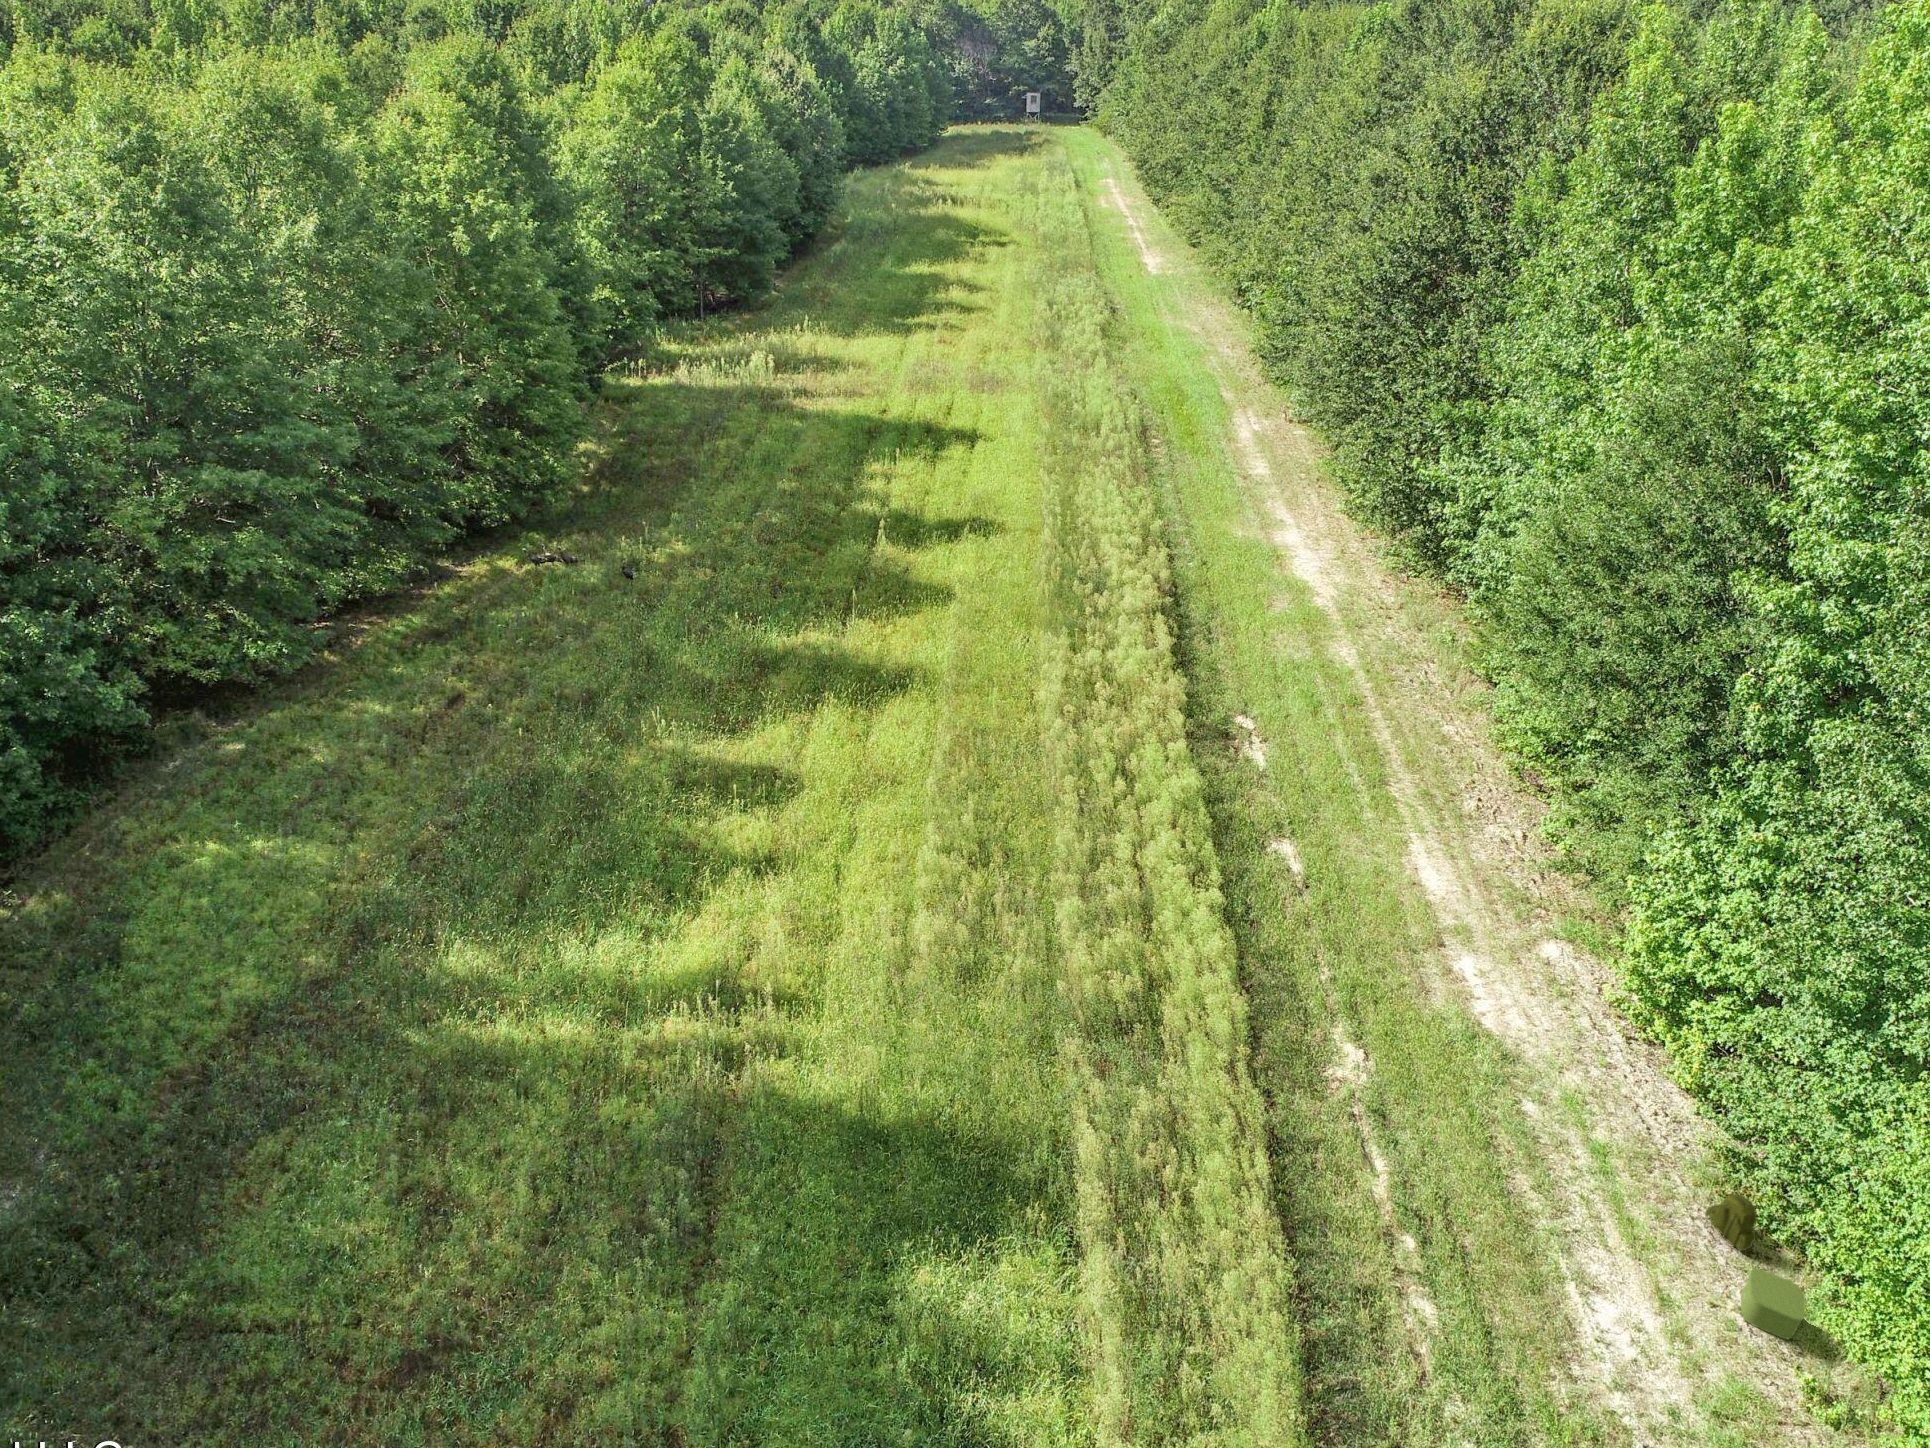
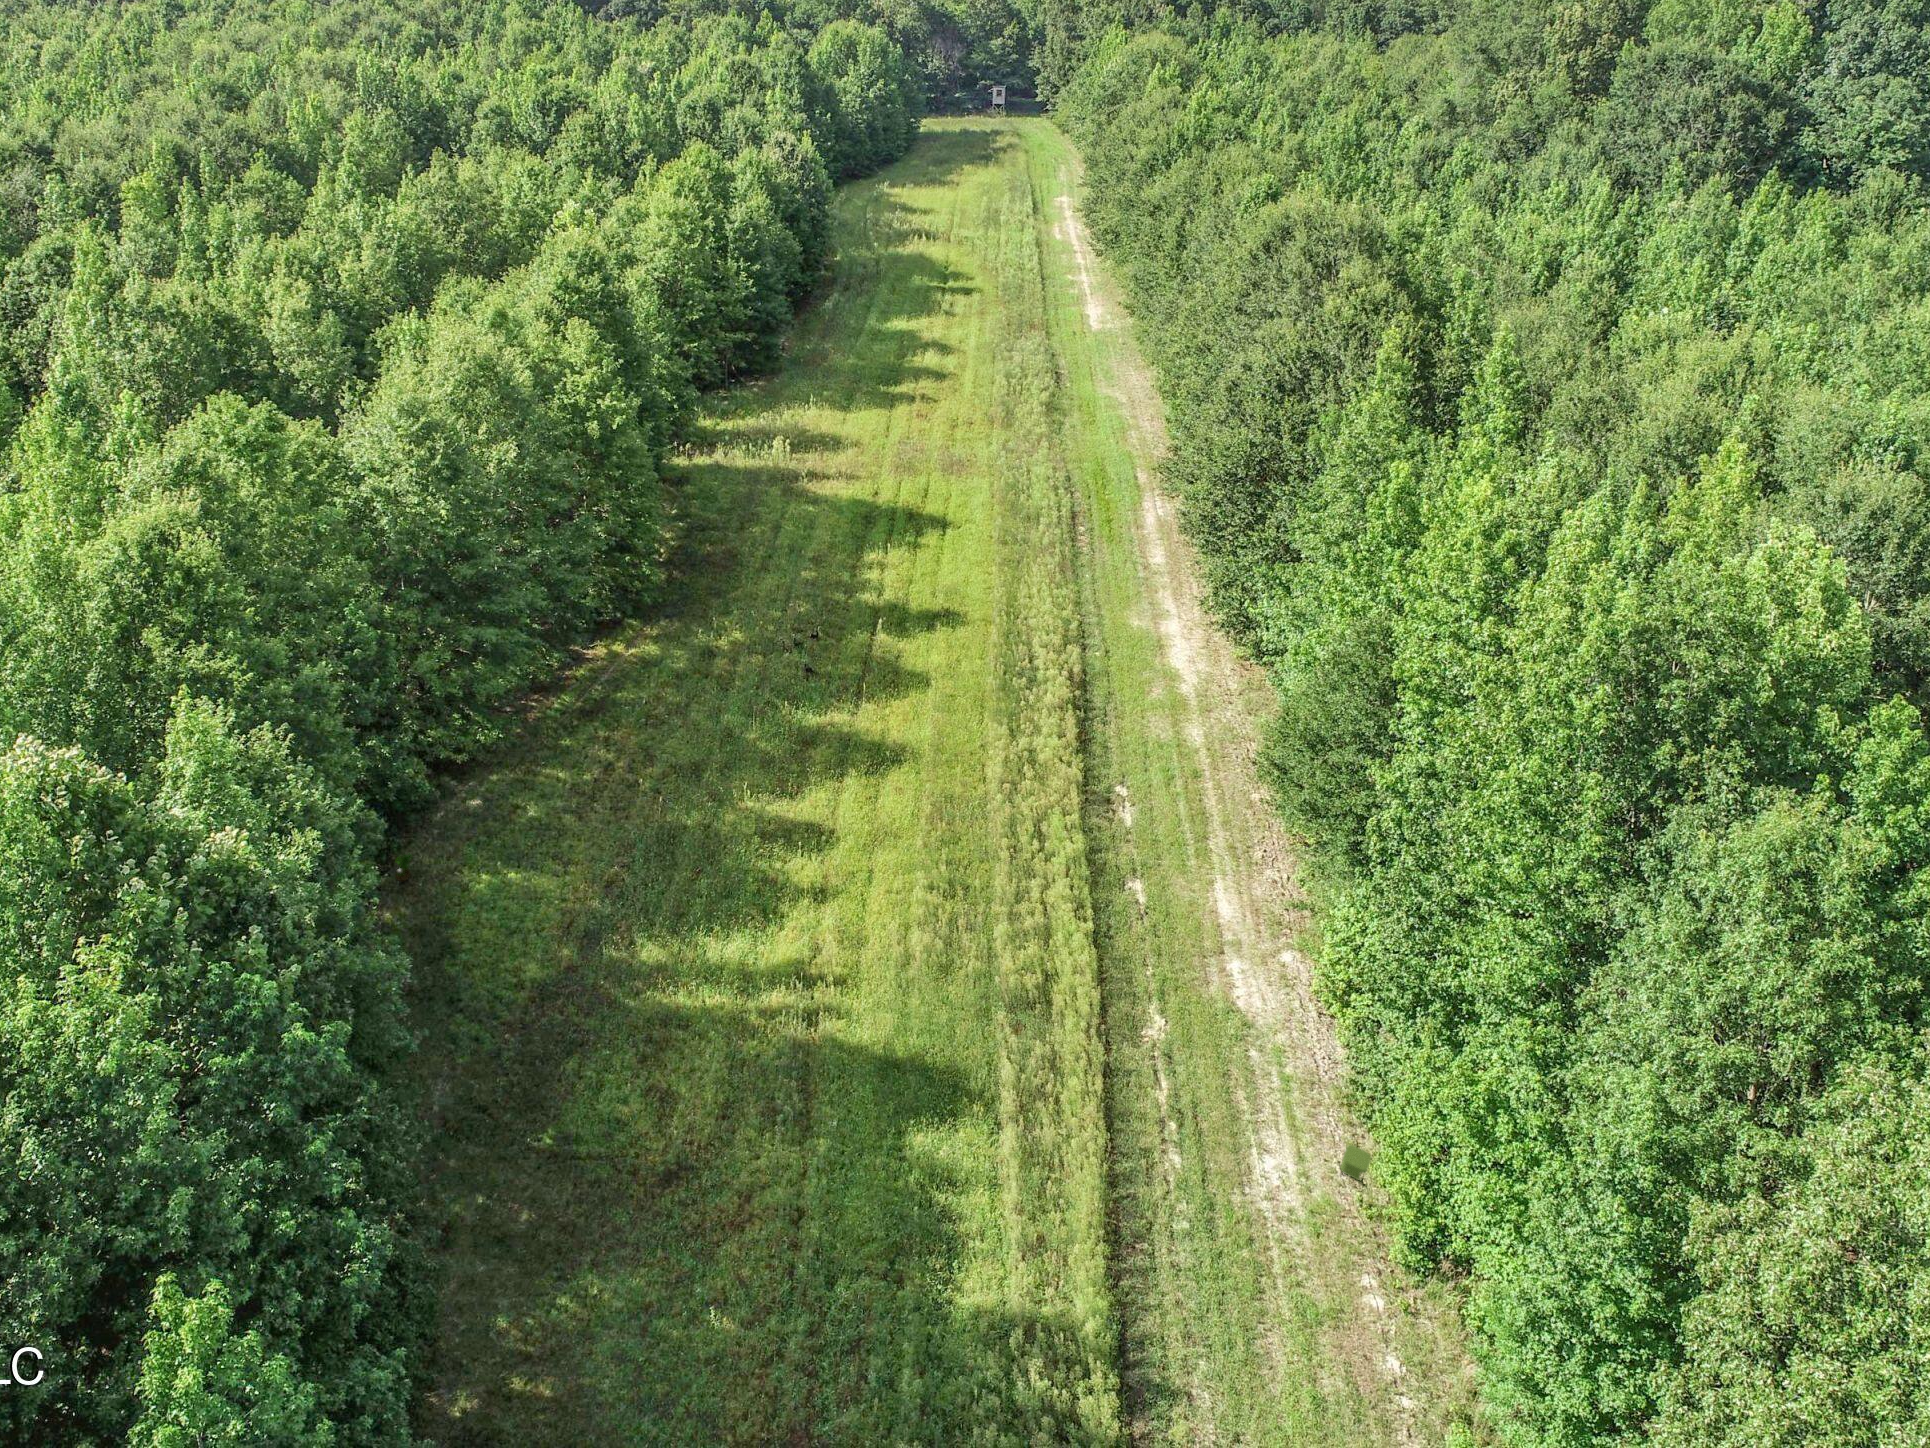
potted tree: none [33,805,69,856] -> present [395,853,411,881]
backpack: present [1705,1194,1757,1251] -> none [1334,1106,1359,1137]

